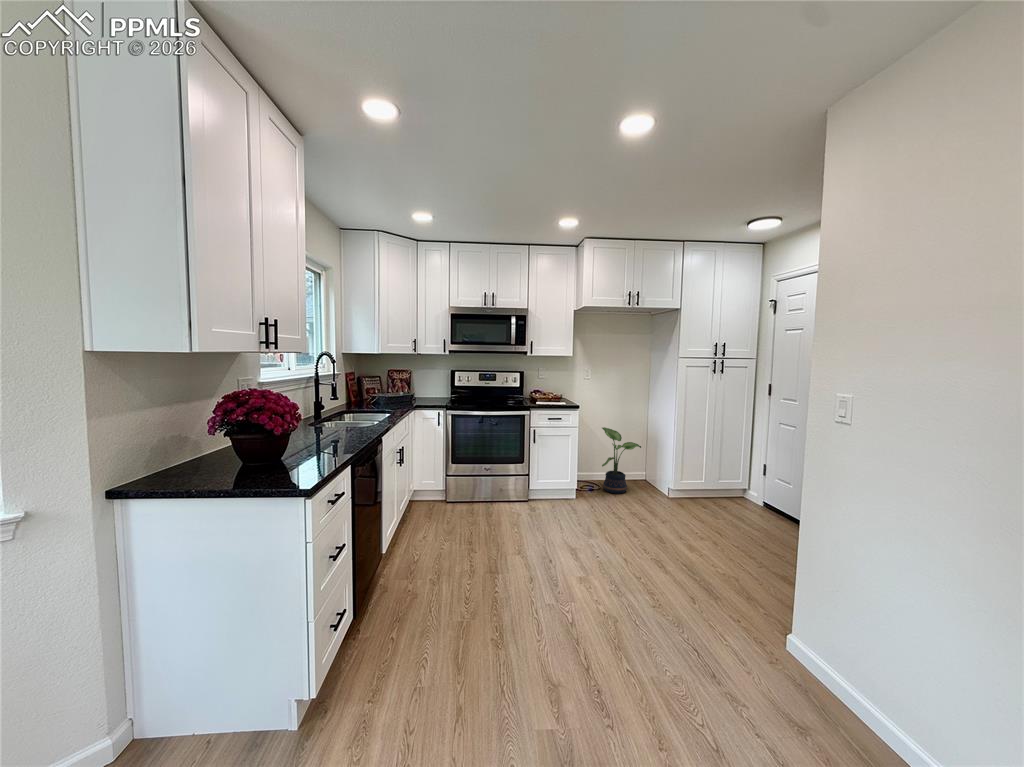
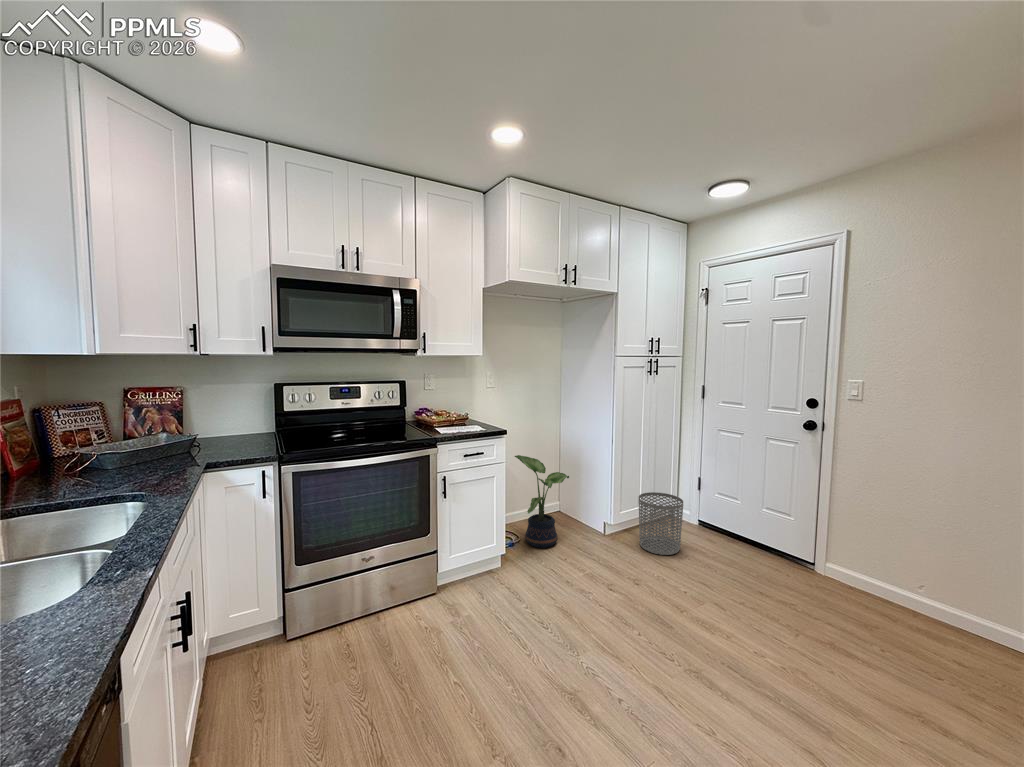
waste bin: none [691,466,728,514] -> present [639,492,683,555]

